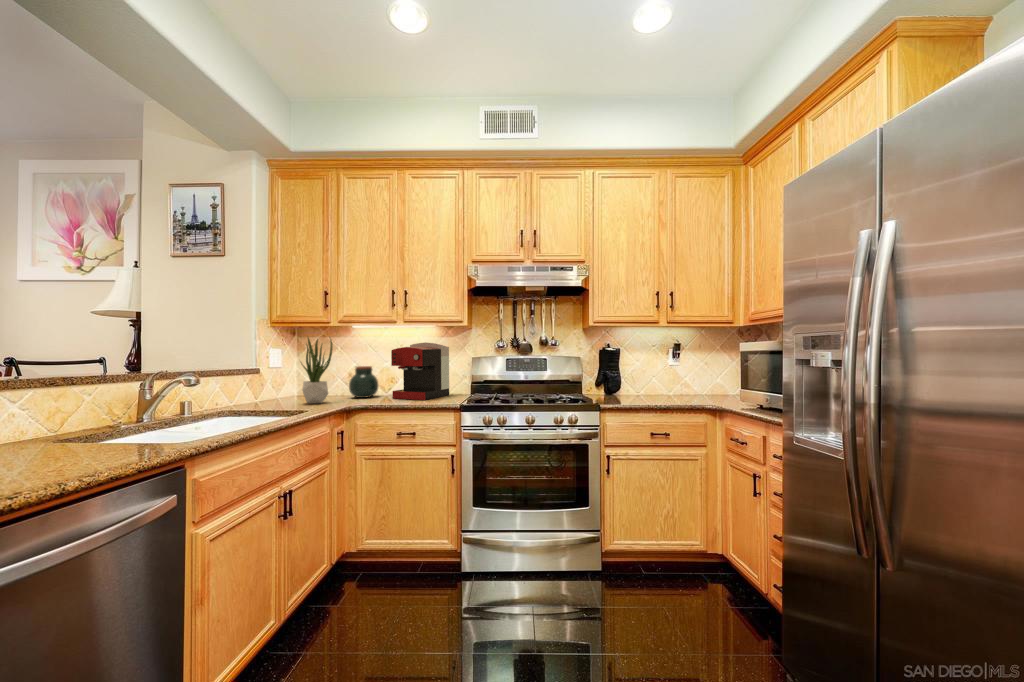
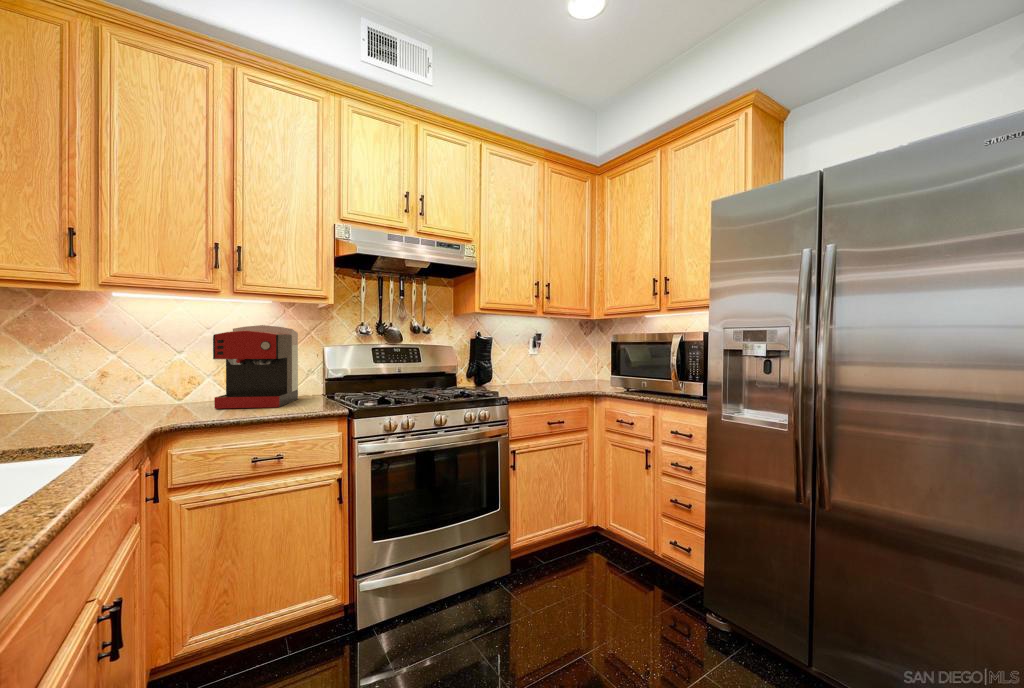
potted plant: present [301,338,332,403] -> none [32,305,103,429]
jar: present [349,366,378,398] -> none [118,361,177,412]

